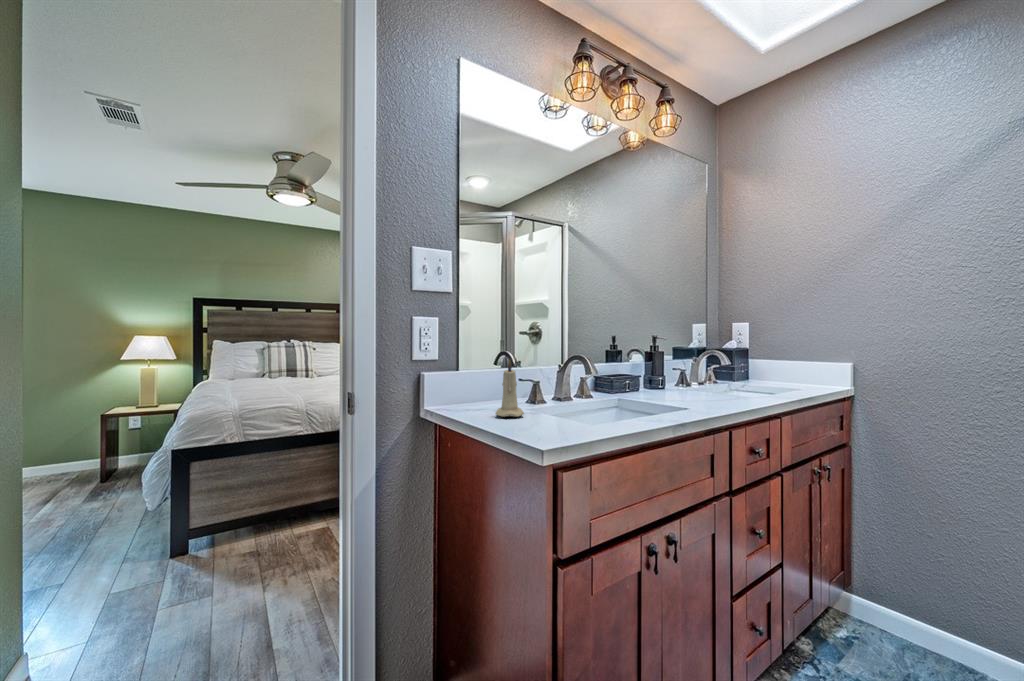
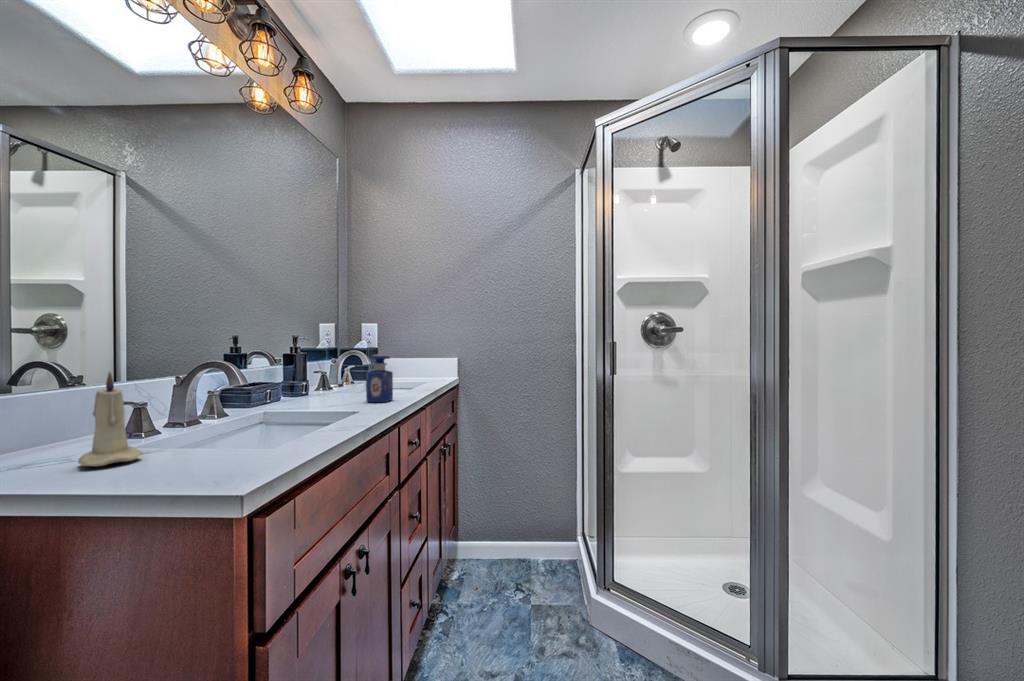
perfume bottle: none [708,354,738,404] -> present [366,354,393,402]

